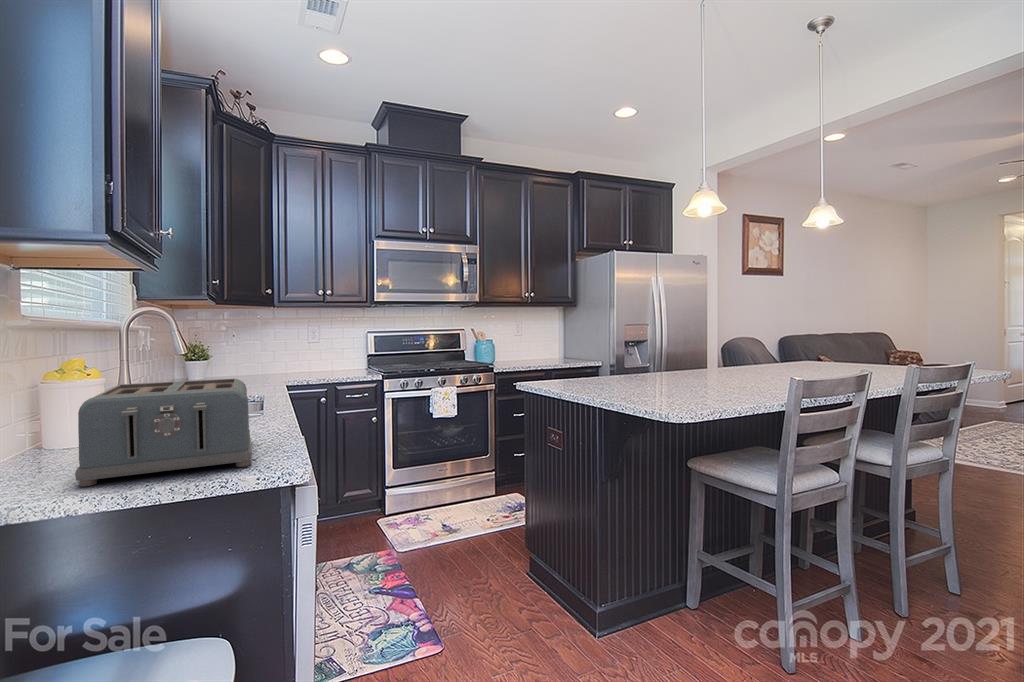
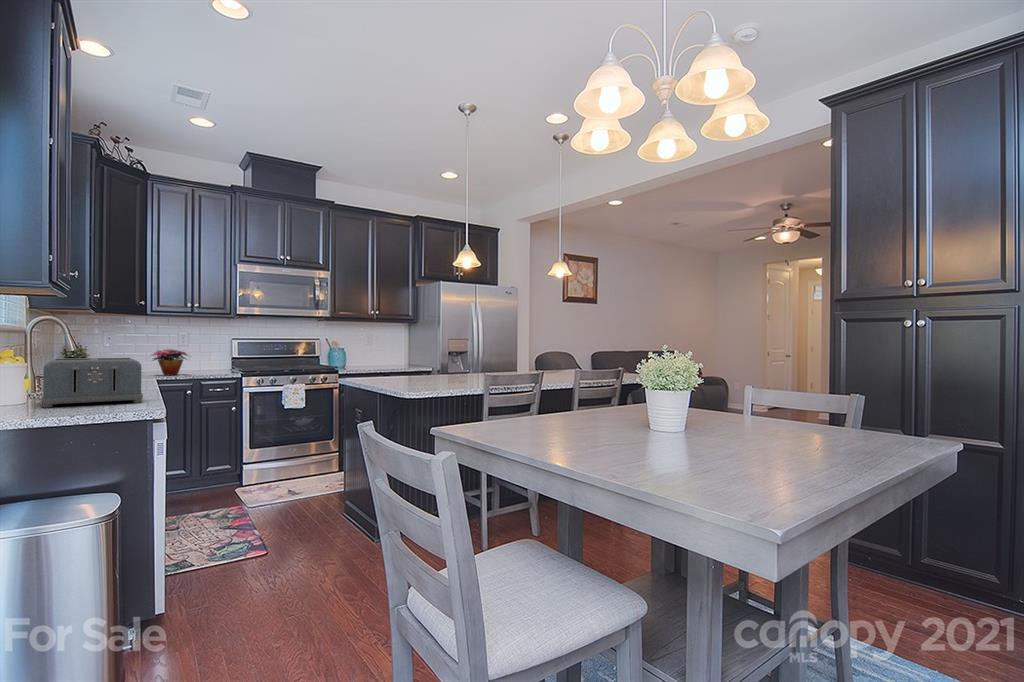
flower arrangement: none [279,345,329,378] -> present [152,349,188,375]

